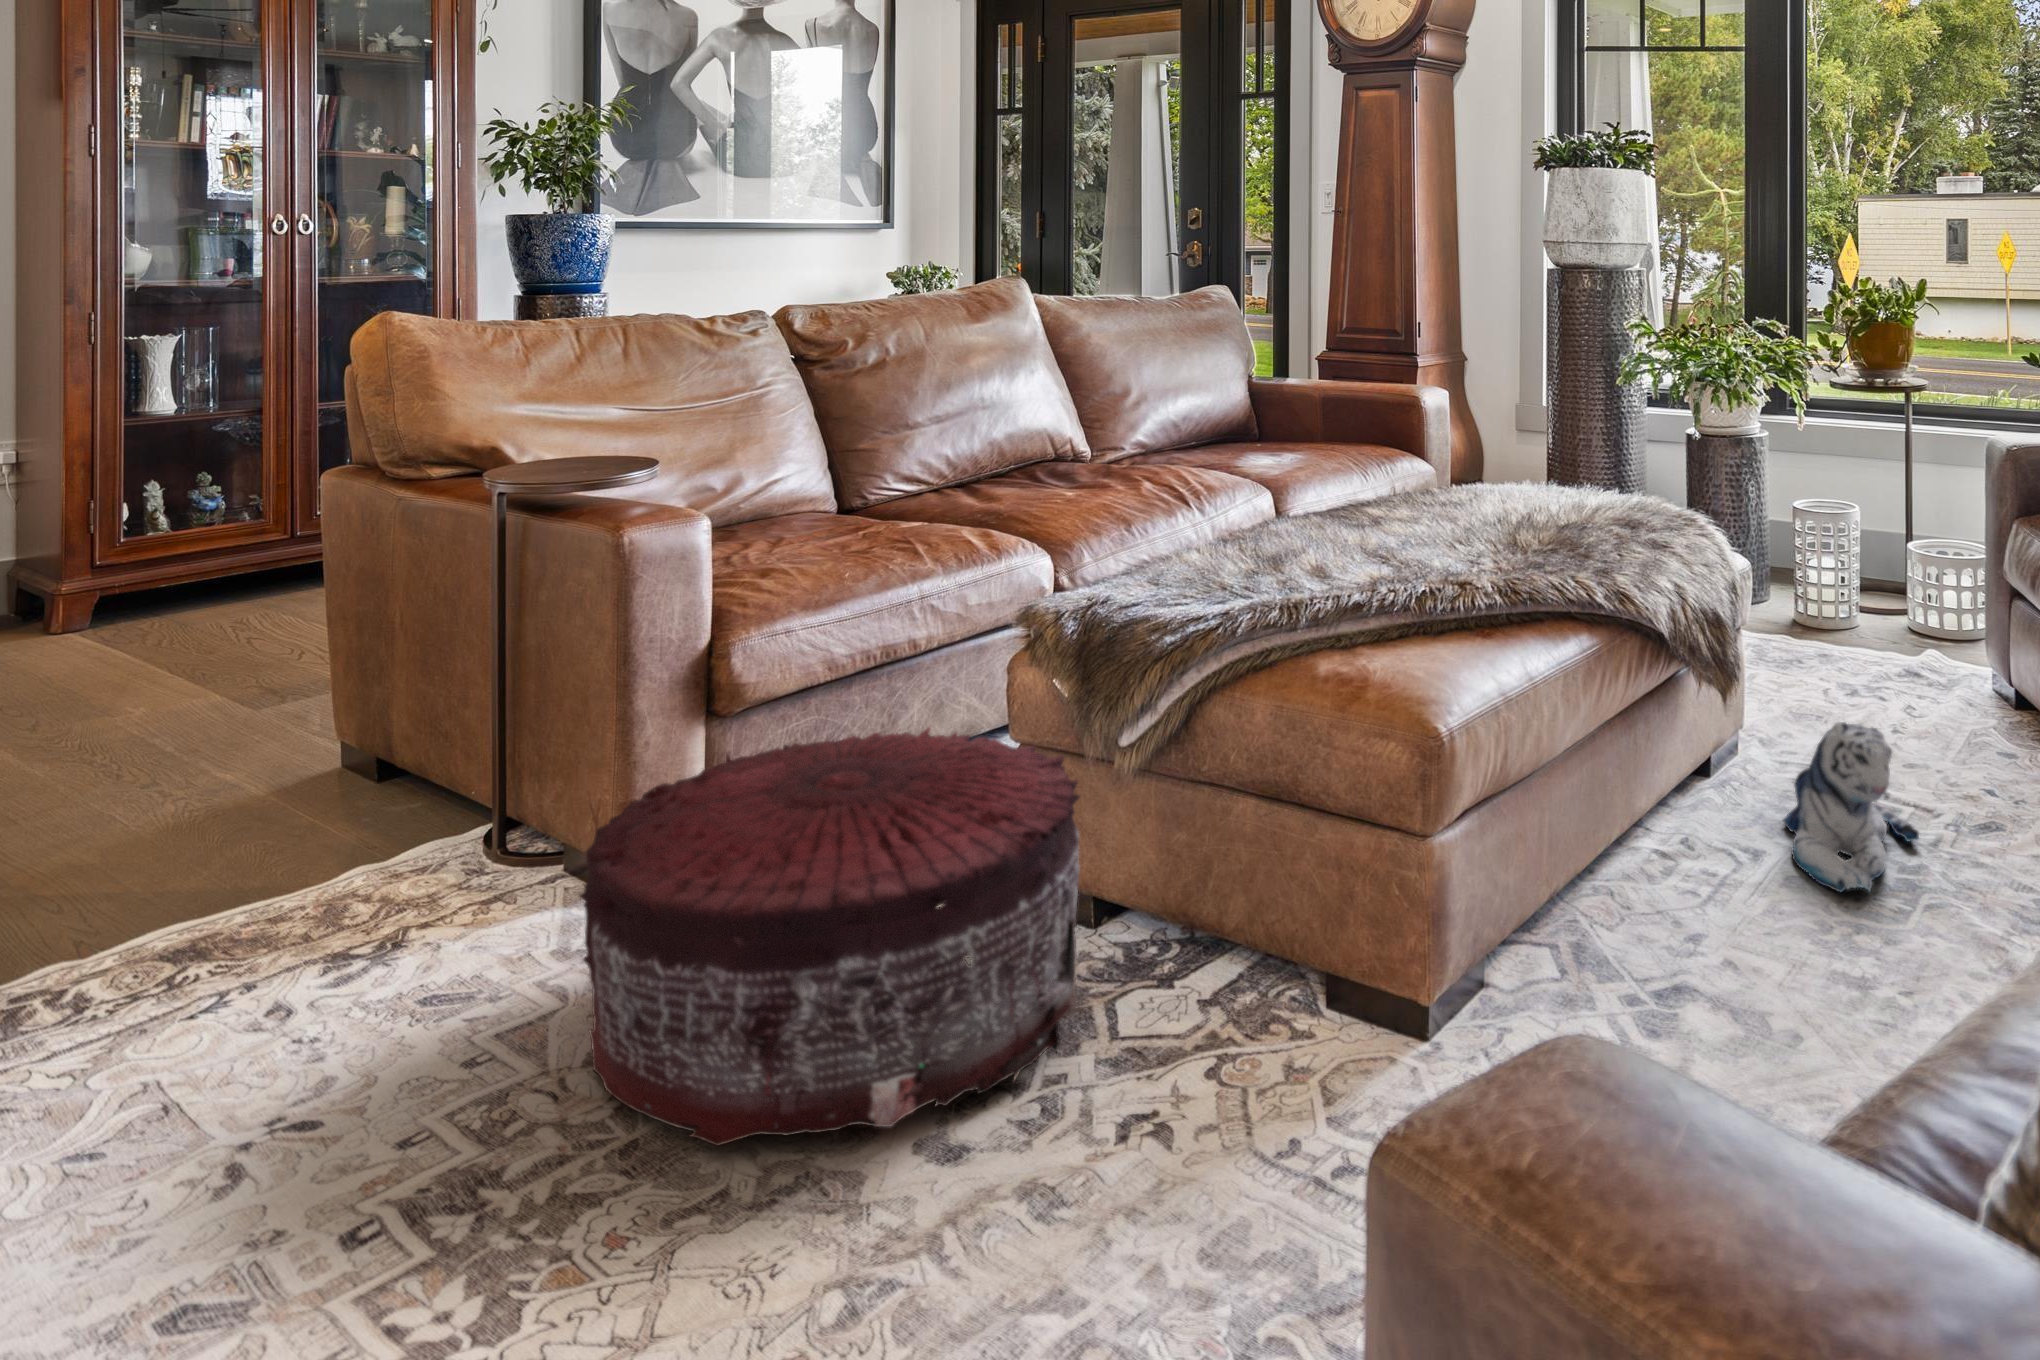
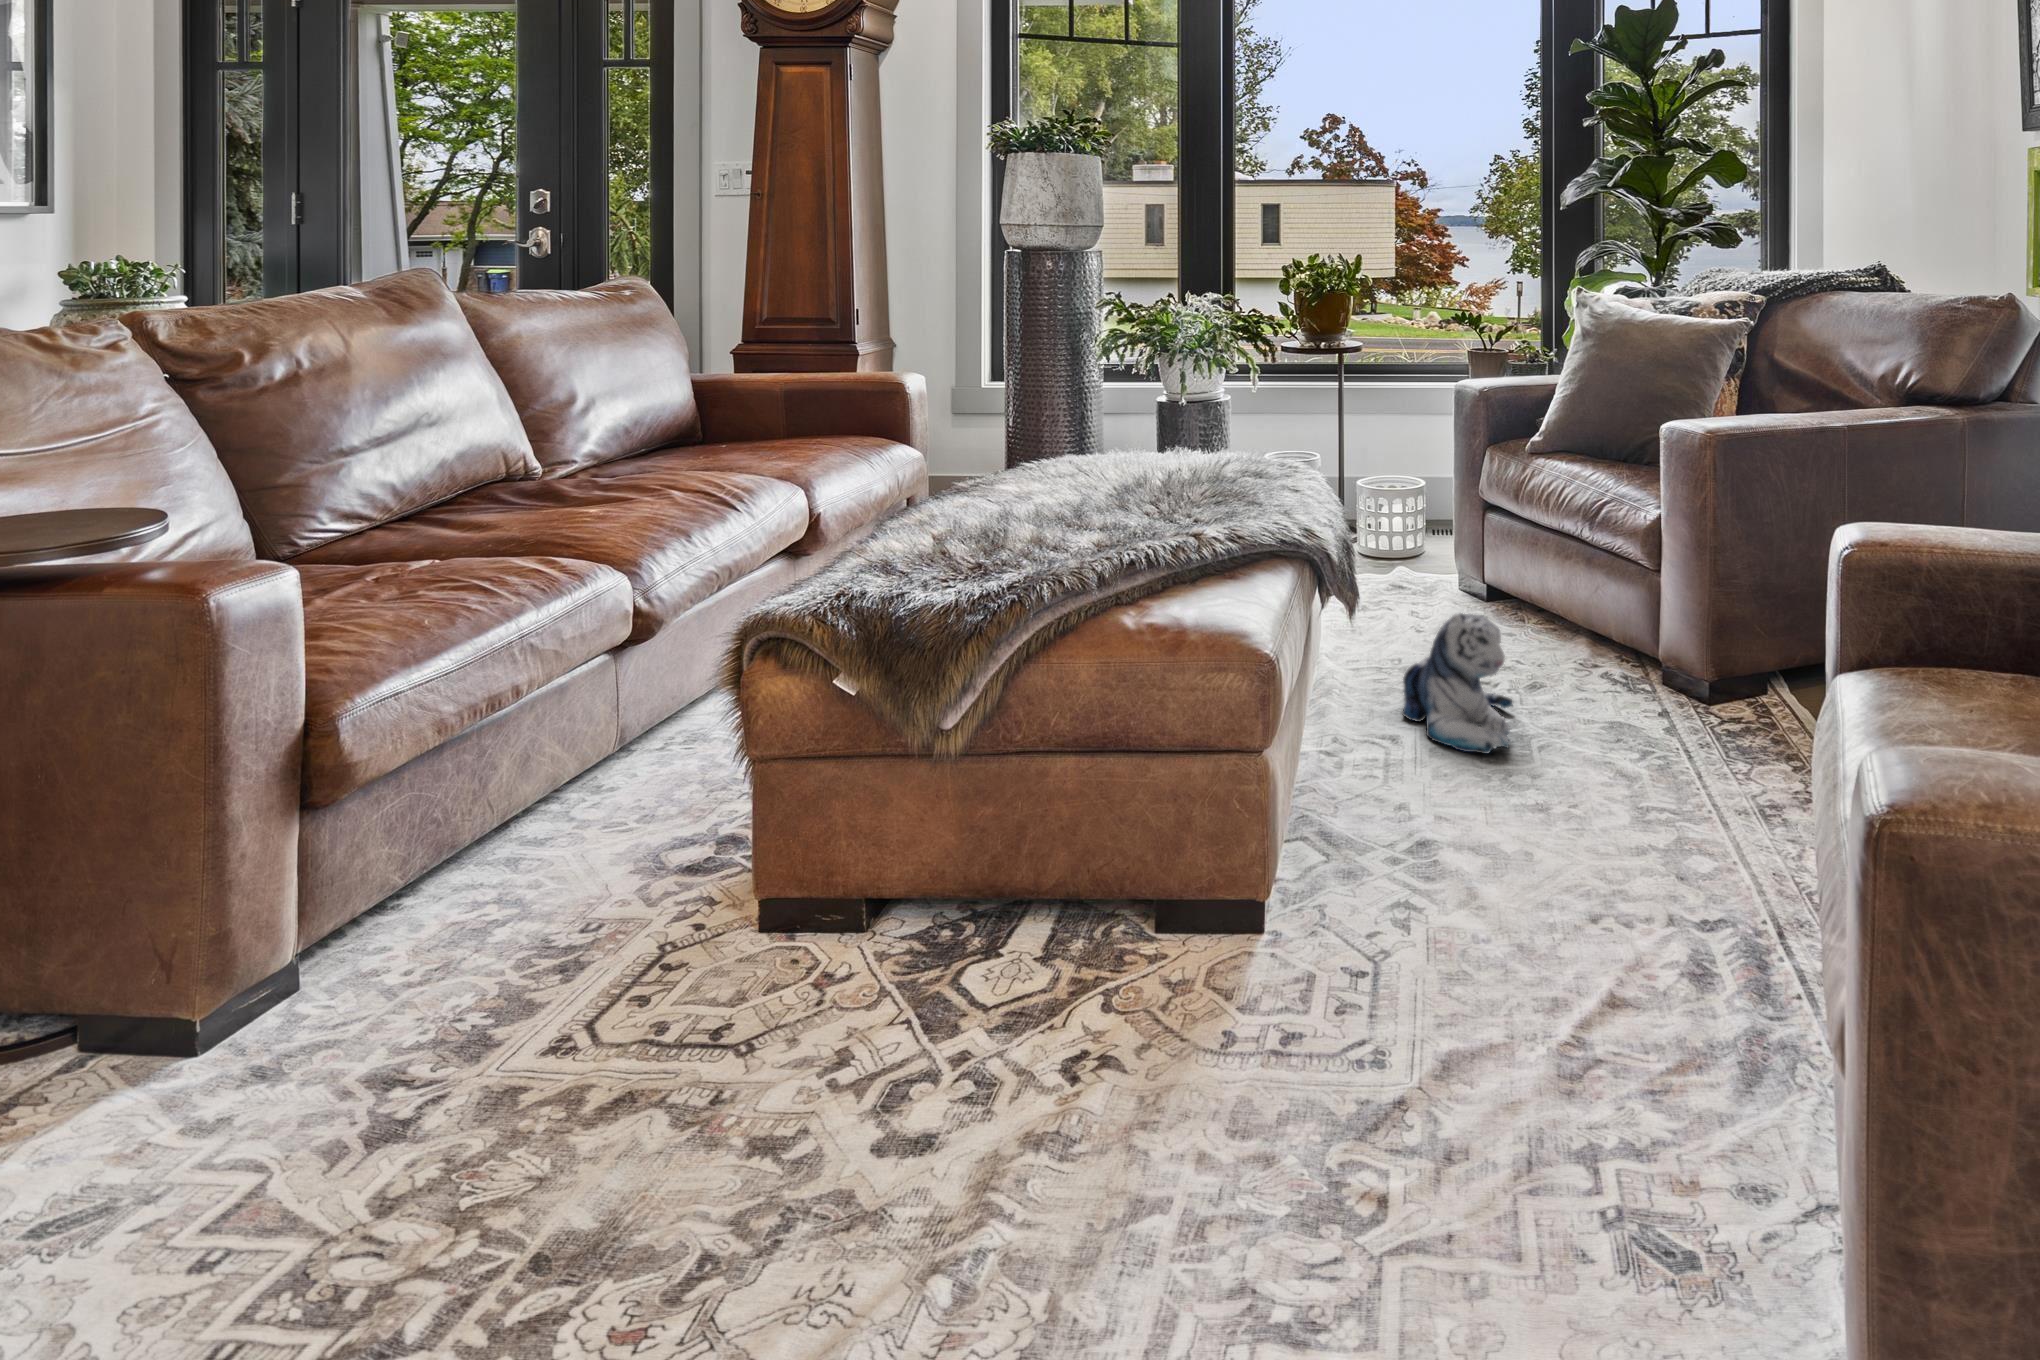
pouf: present [579,728,1080,1146] -> none [344,747,960,1224]

